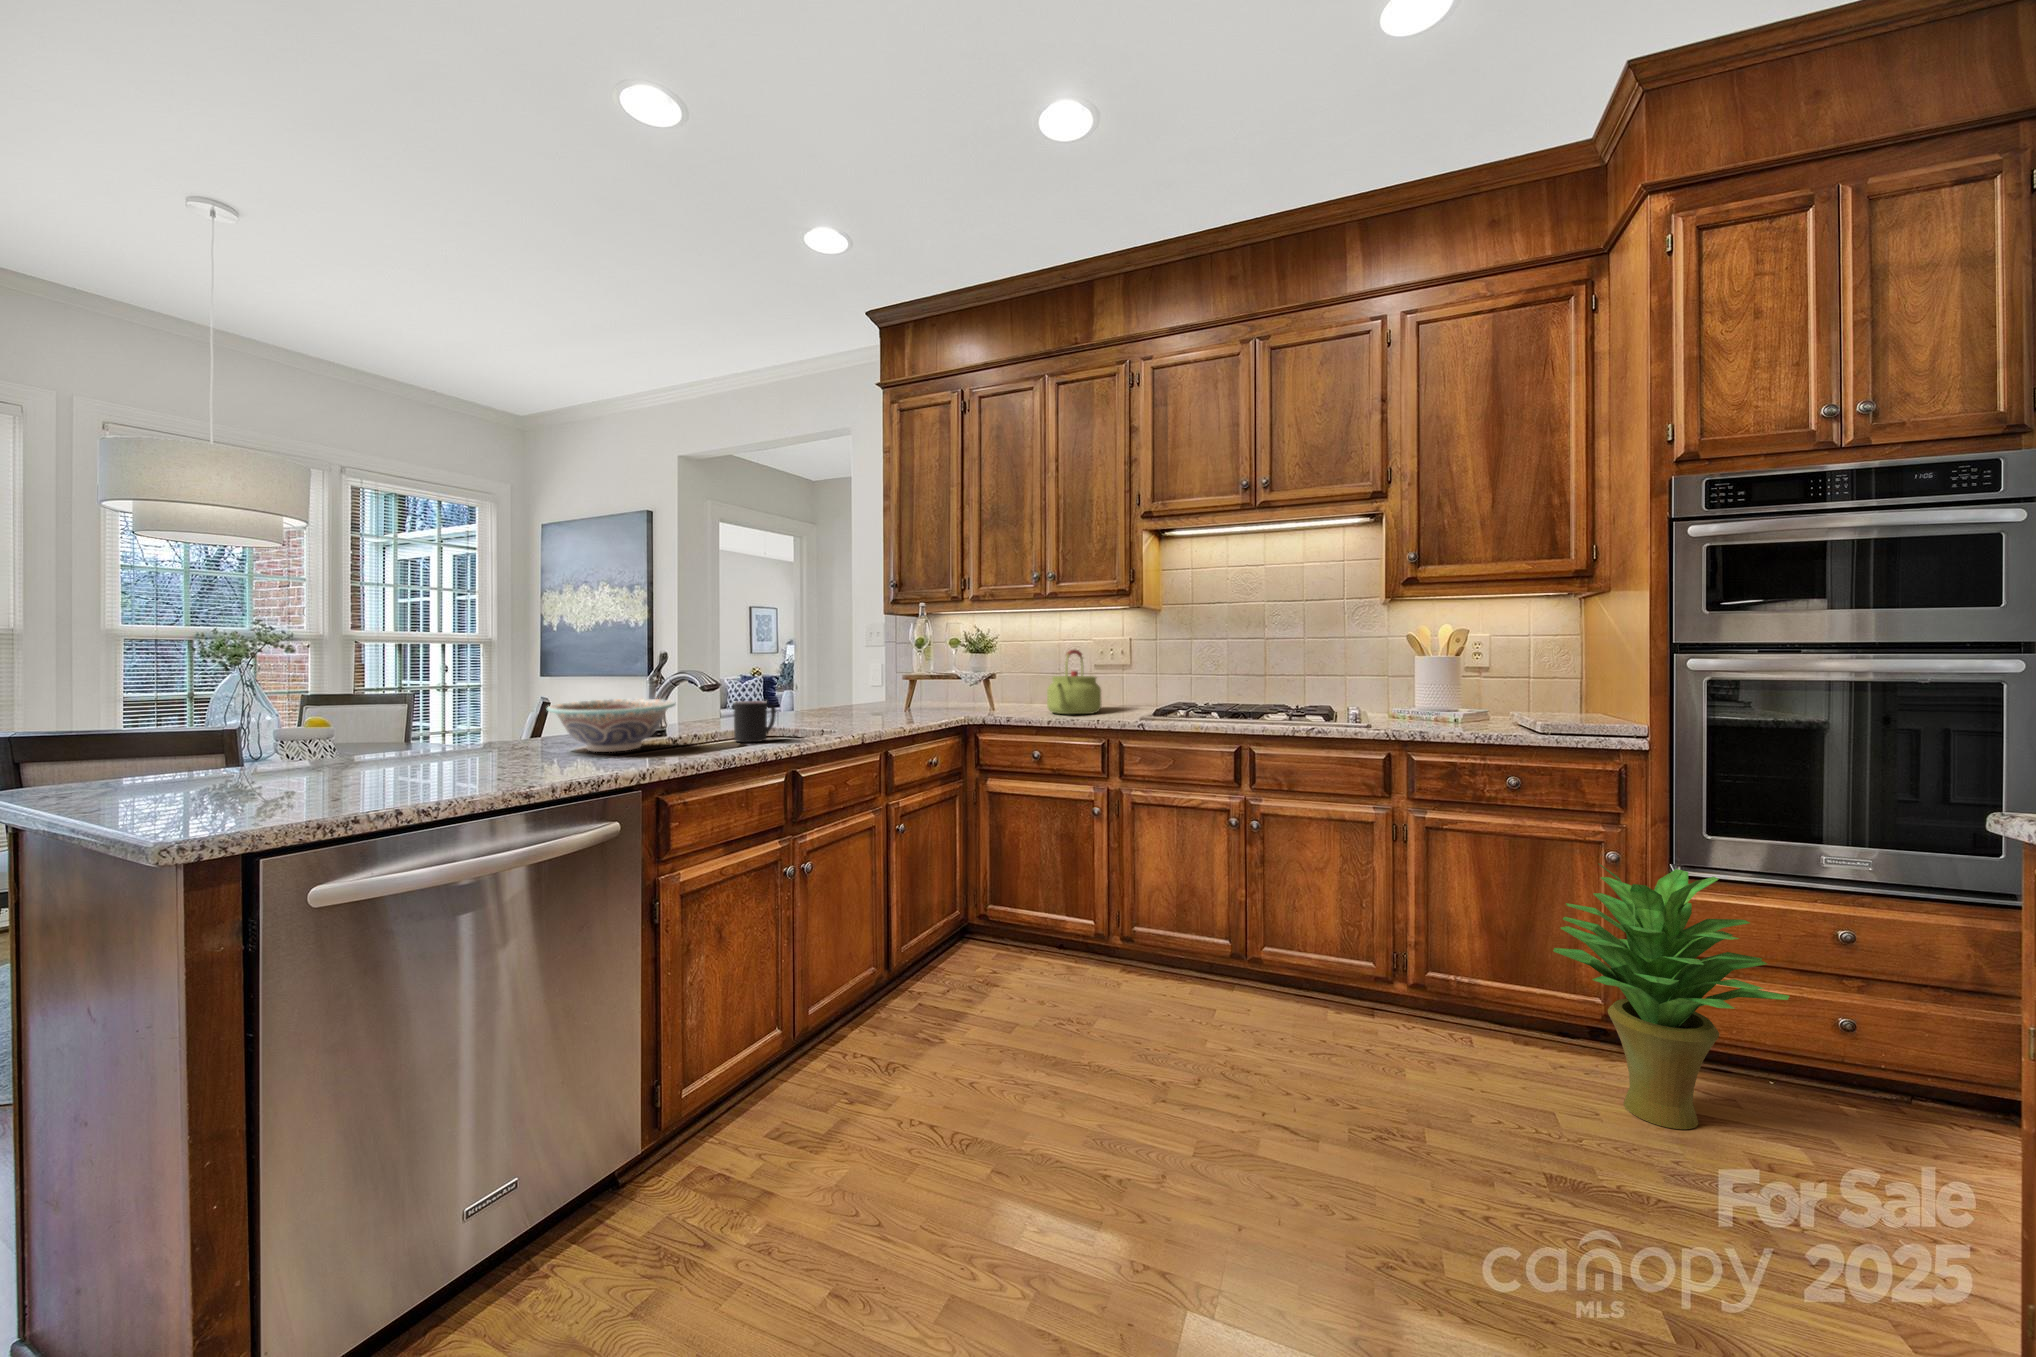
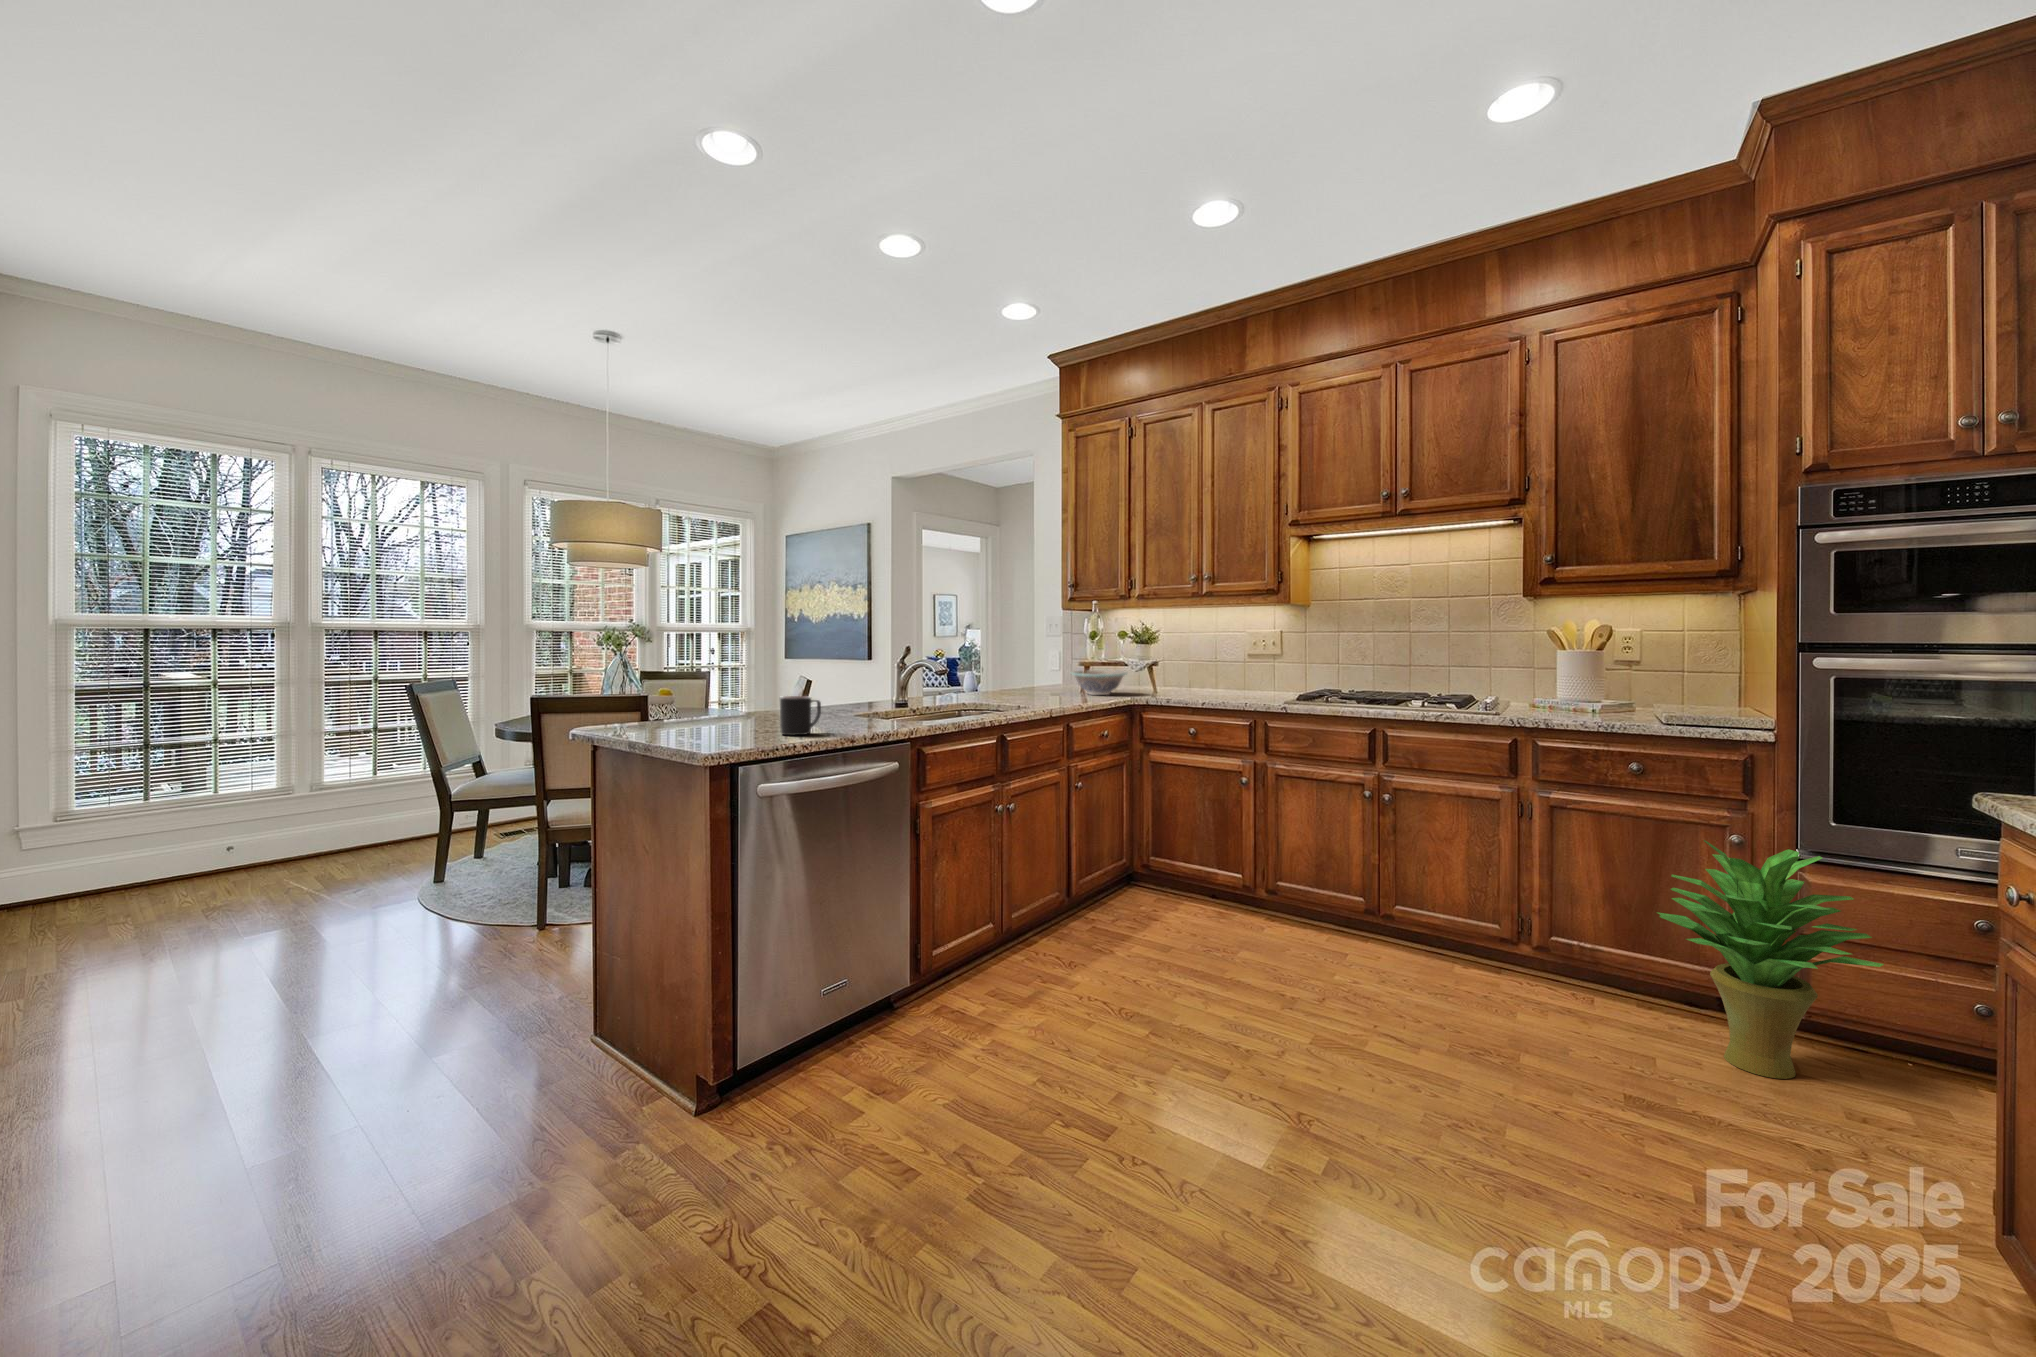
kettle: present [1047,649,1101,714] -> none [1203,643,1252,699]
decorative bowl: present [547,699,675,752] -> present [1072,670,1127,695]
mug: present [733,701,776,742] -> present [780,696,821,735]

